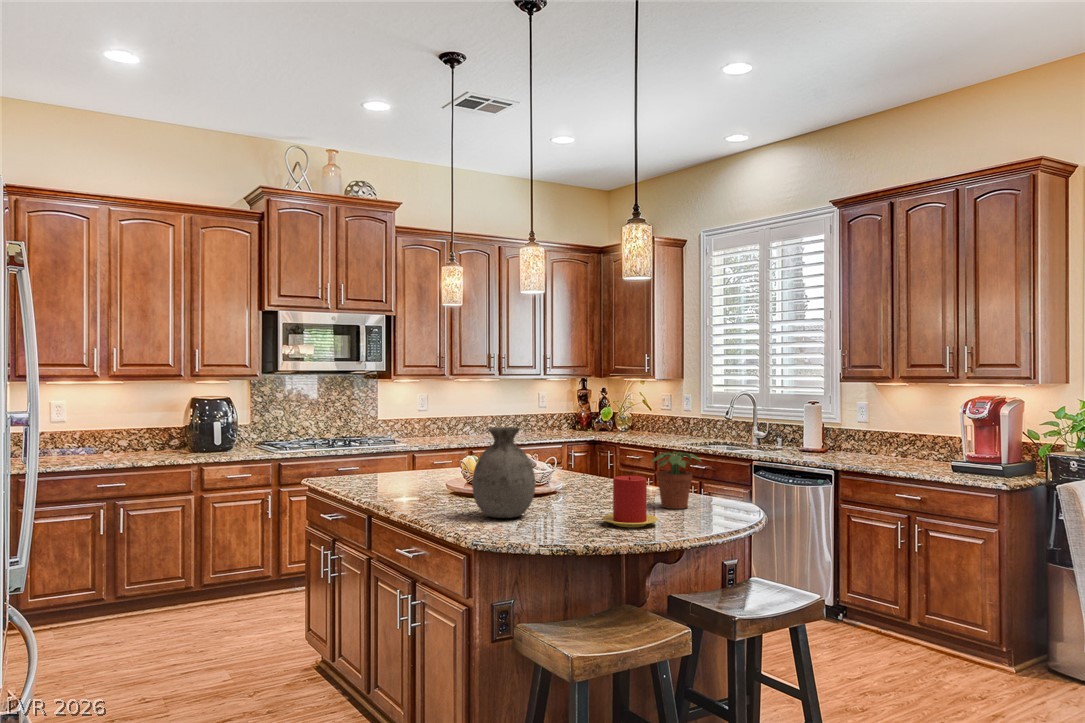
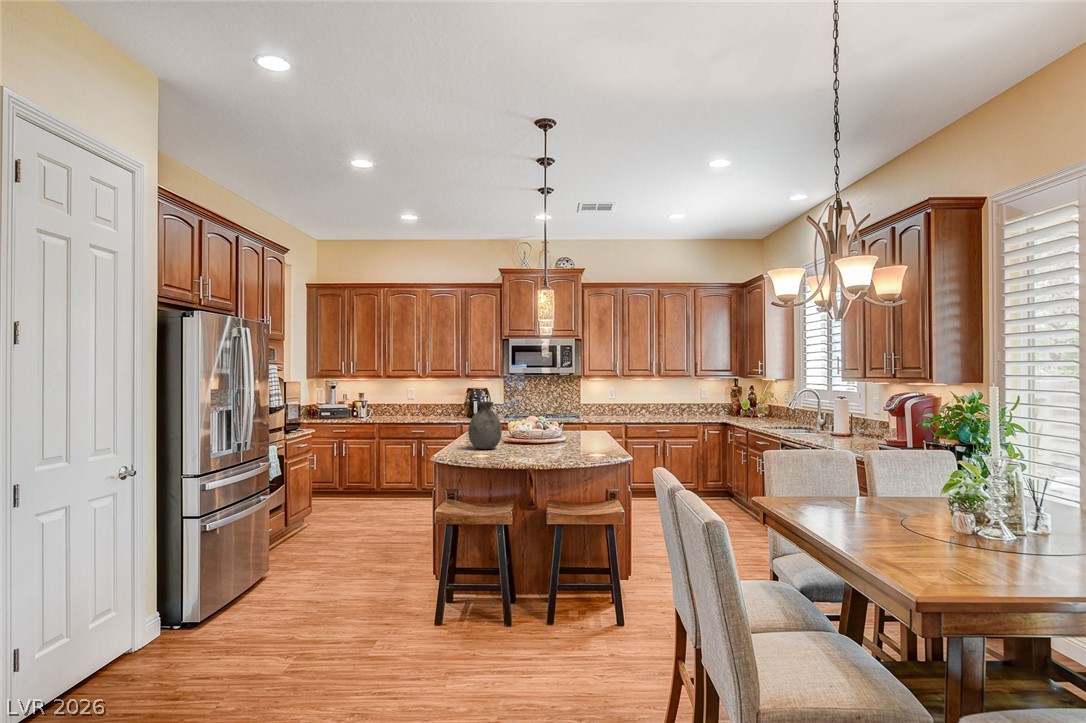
potted plant: present [652,452,701,509] -> none [569,420,600,453]
candle: present [602,476,658,527] -> none [511,430,542,457]

